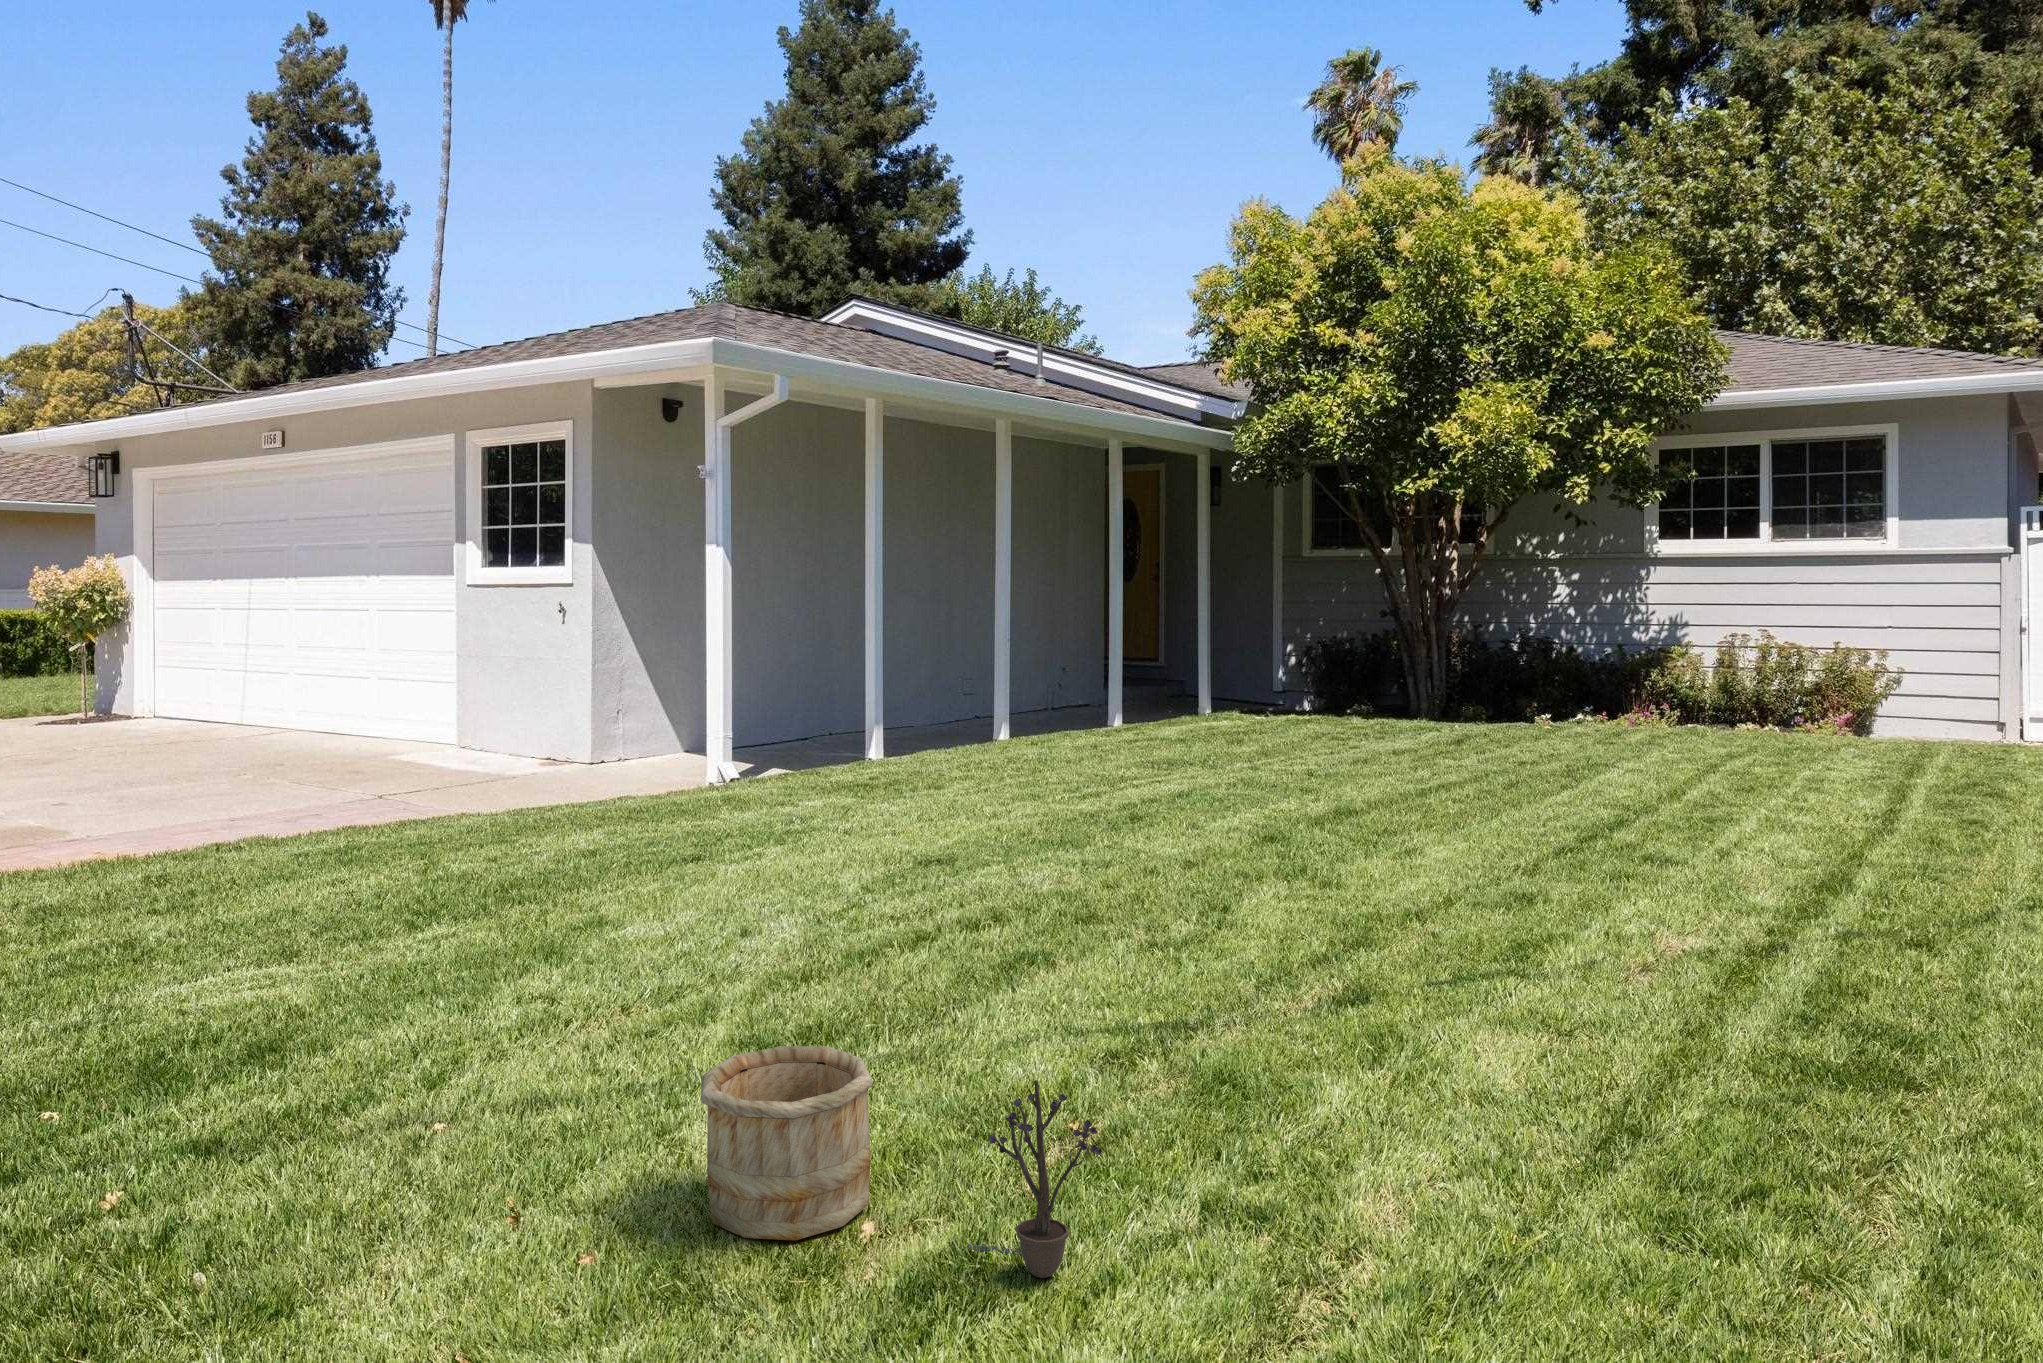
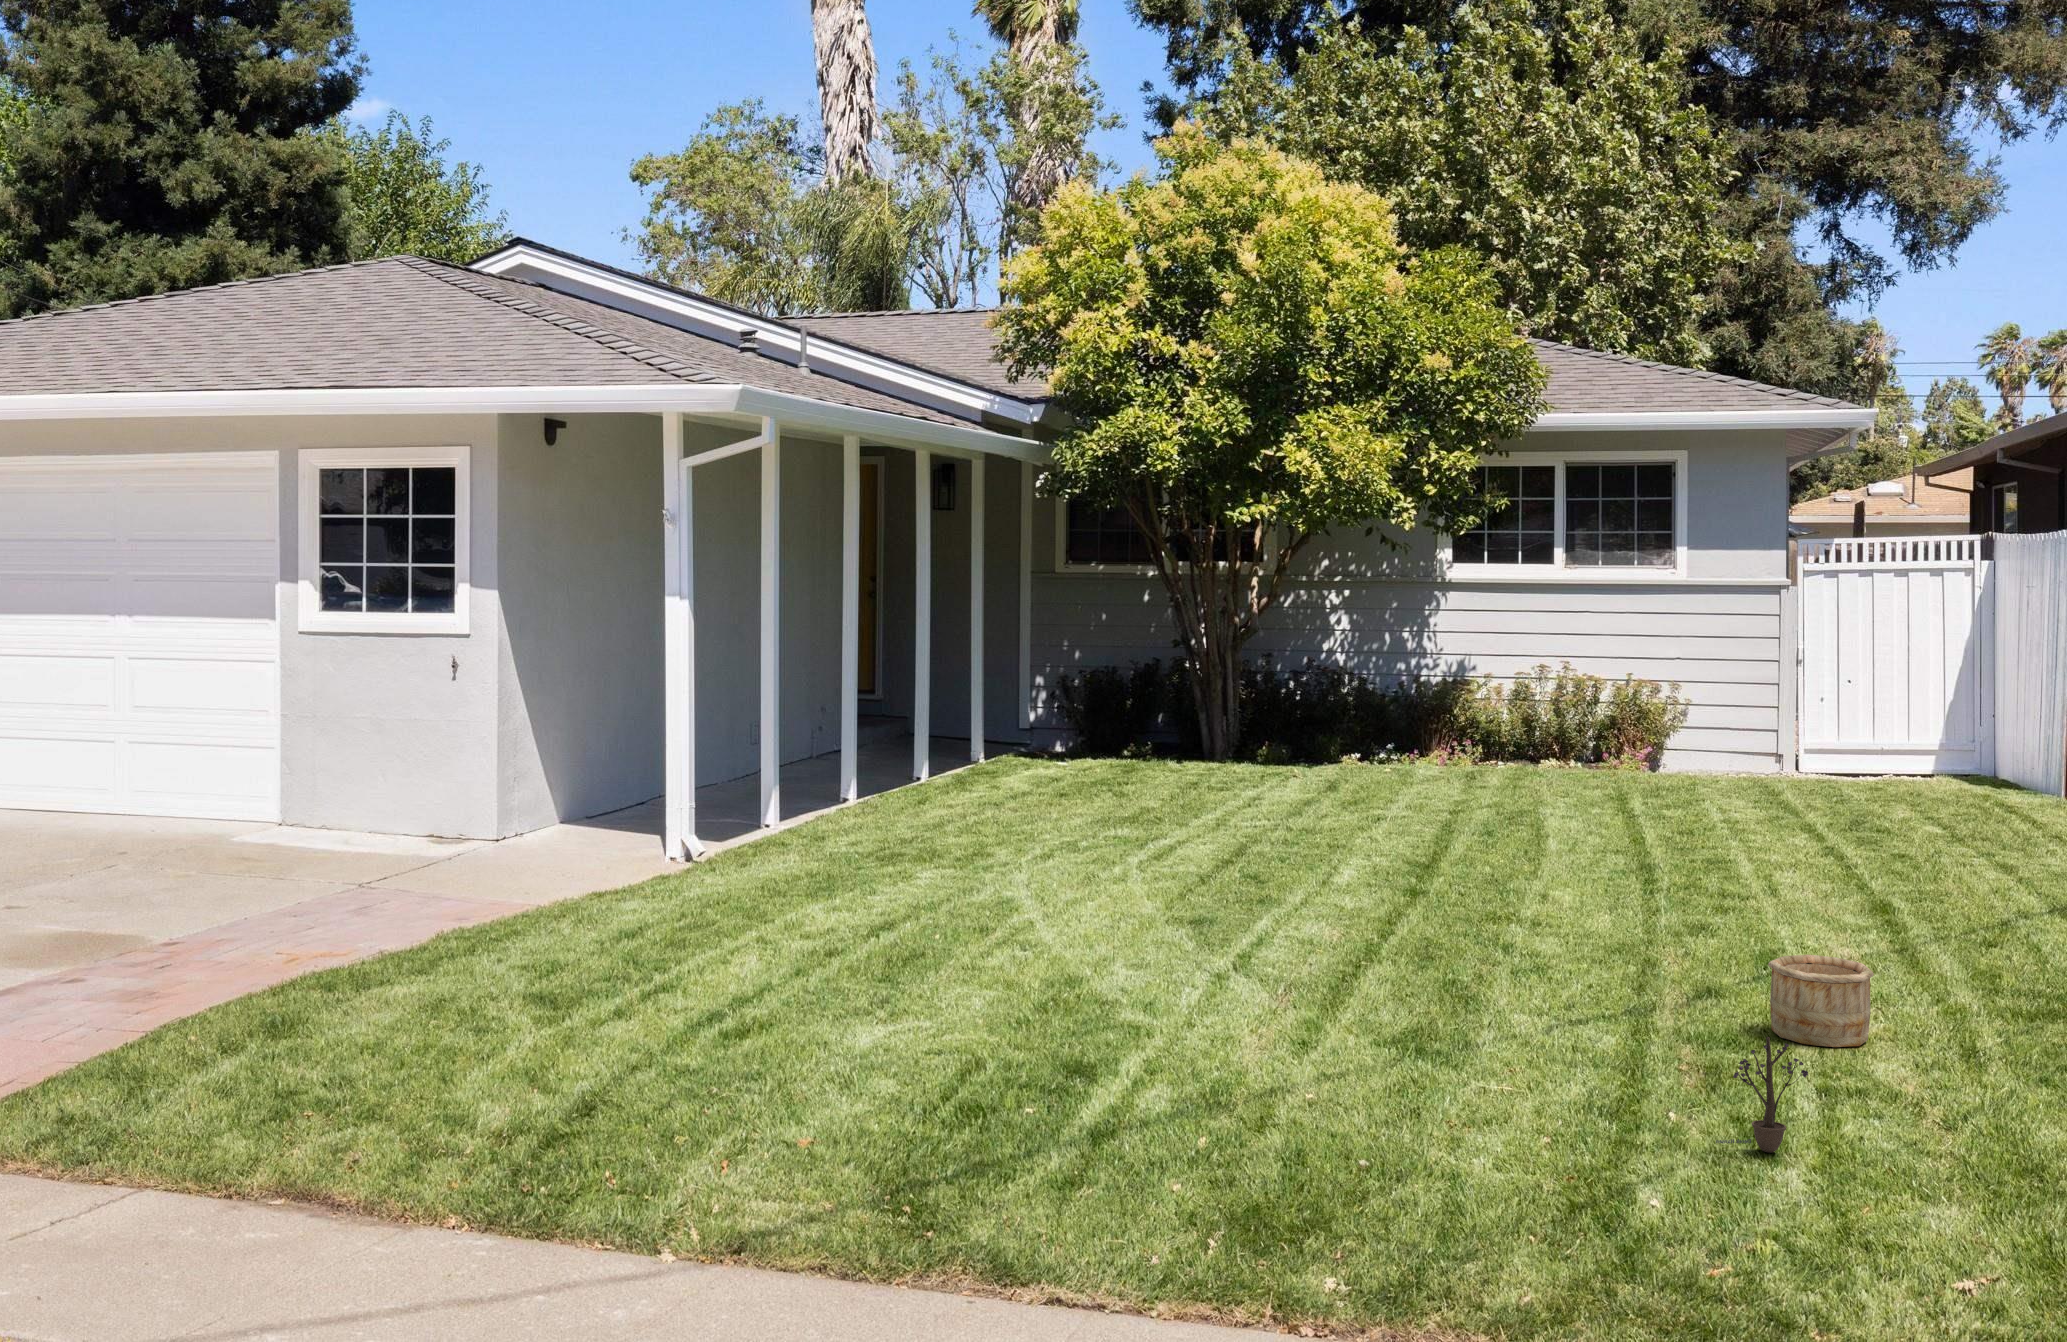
wooden bucket: present [701,1046,873,1240] -> present [1768,954,1874,1047]

